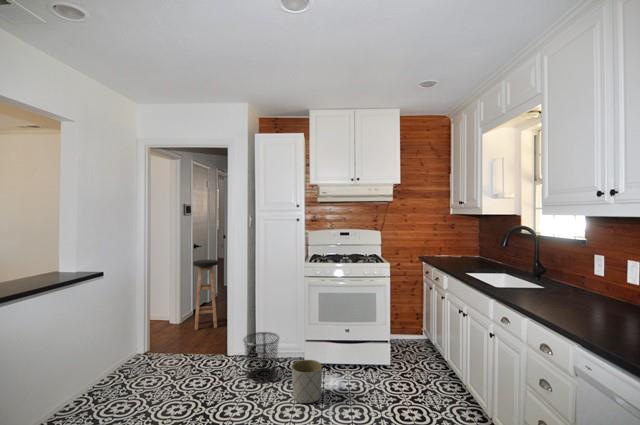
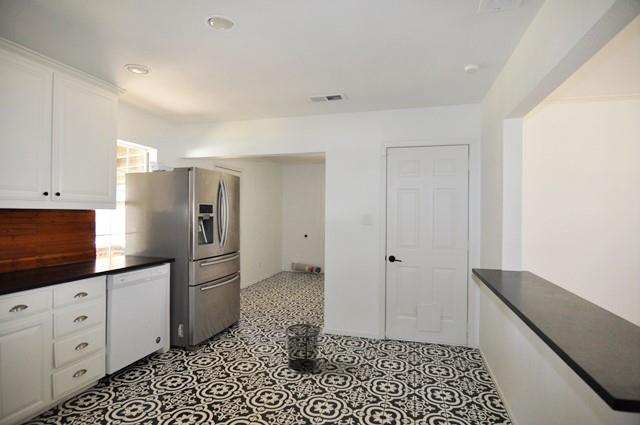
bar stool: present [193,260,218,330] -> none [253,252,275,316]
planter: present [292,360,322,404] -> none [327,356,357,400]

